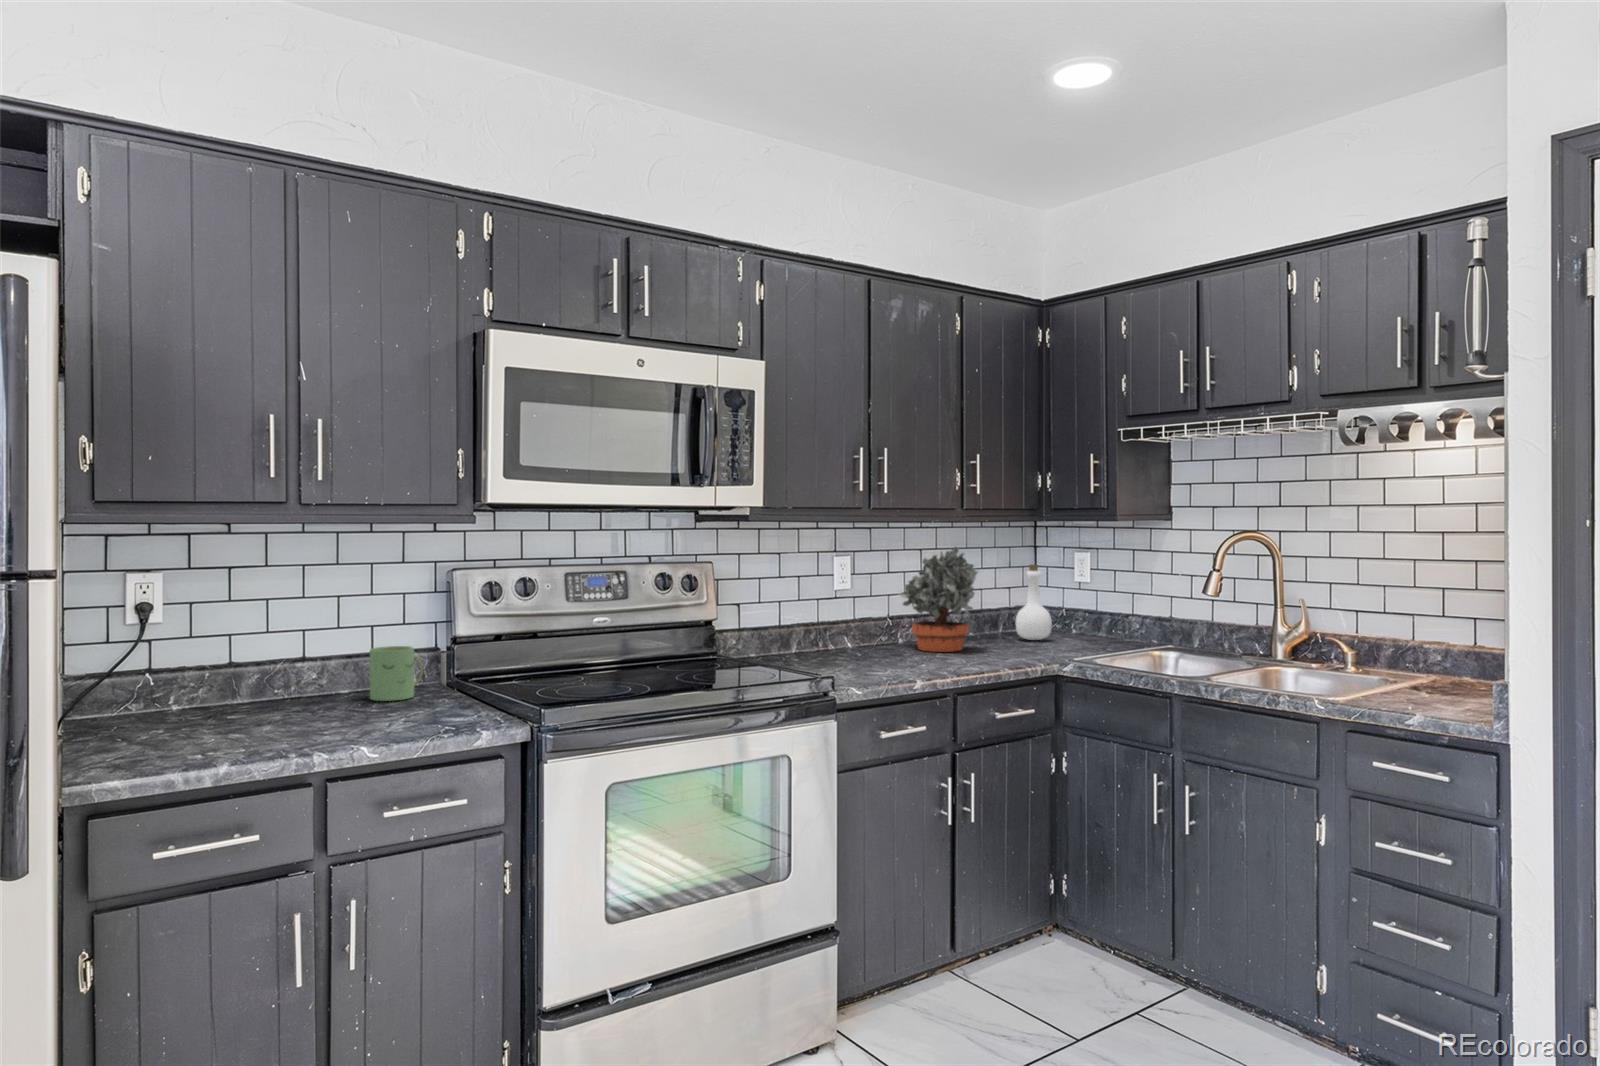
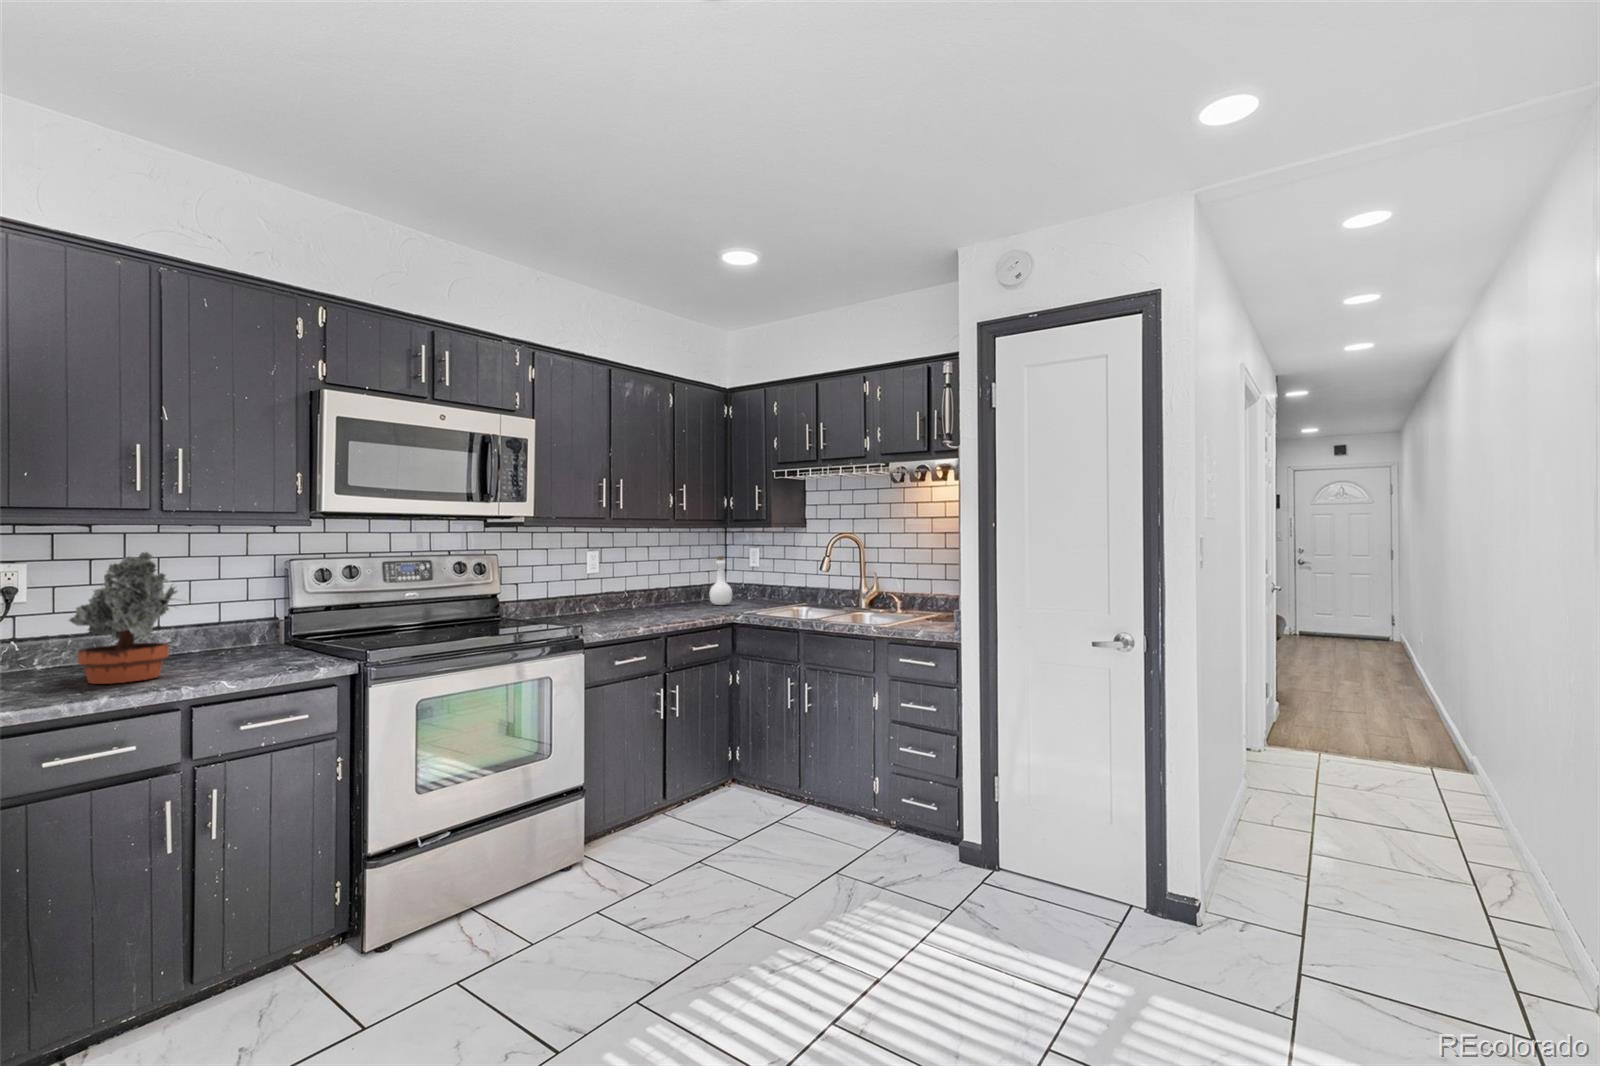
potted plant: present [900,547,978,652] -> present [69,552,180,684]
mug: present [370,646,423,701] -> none [221,616,266,656]

